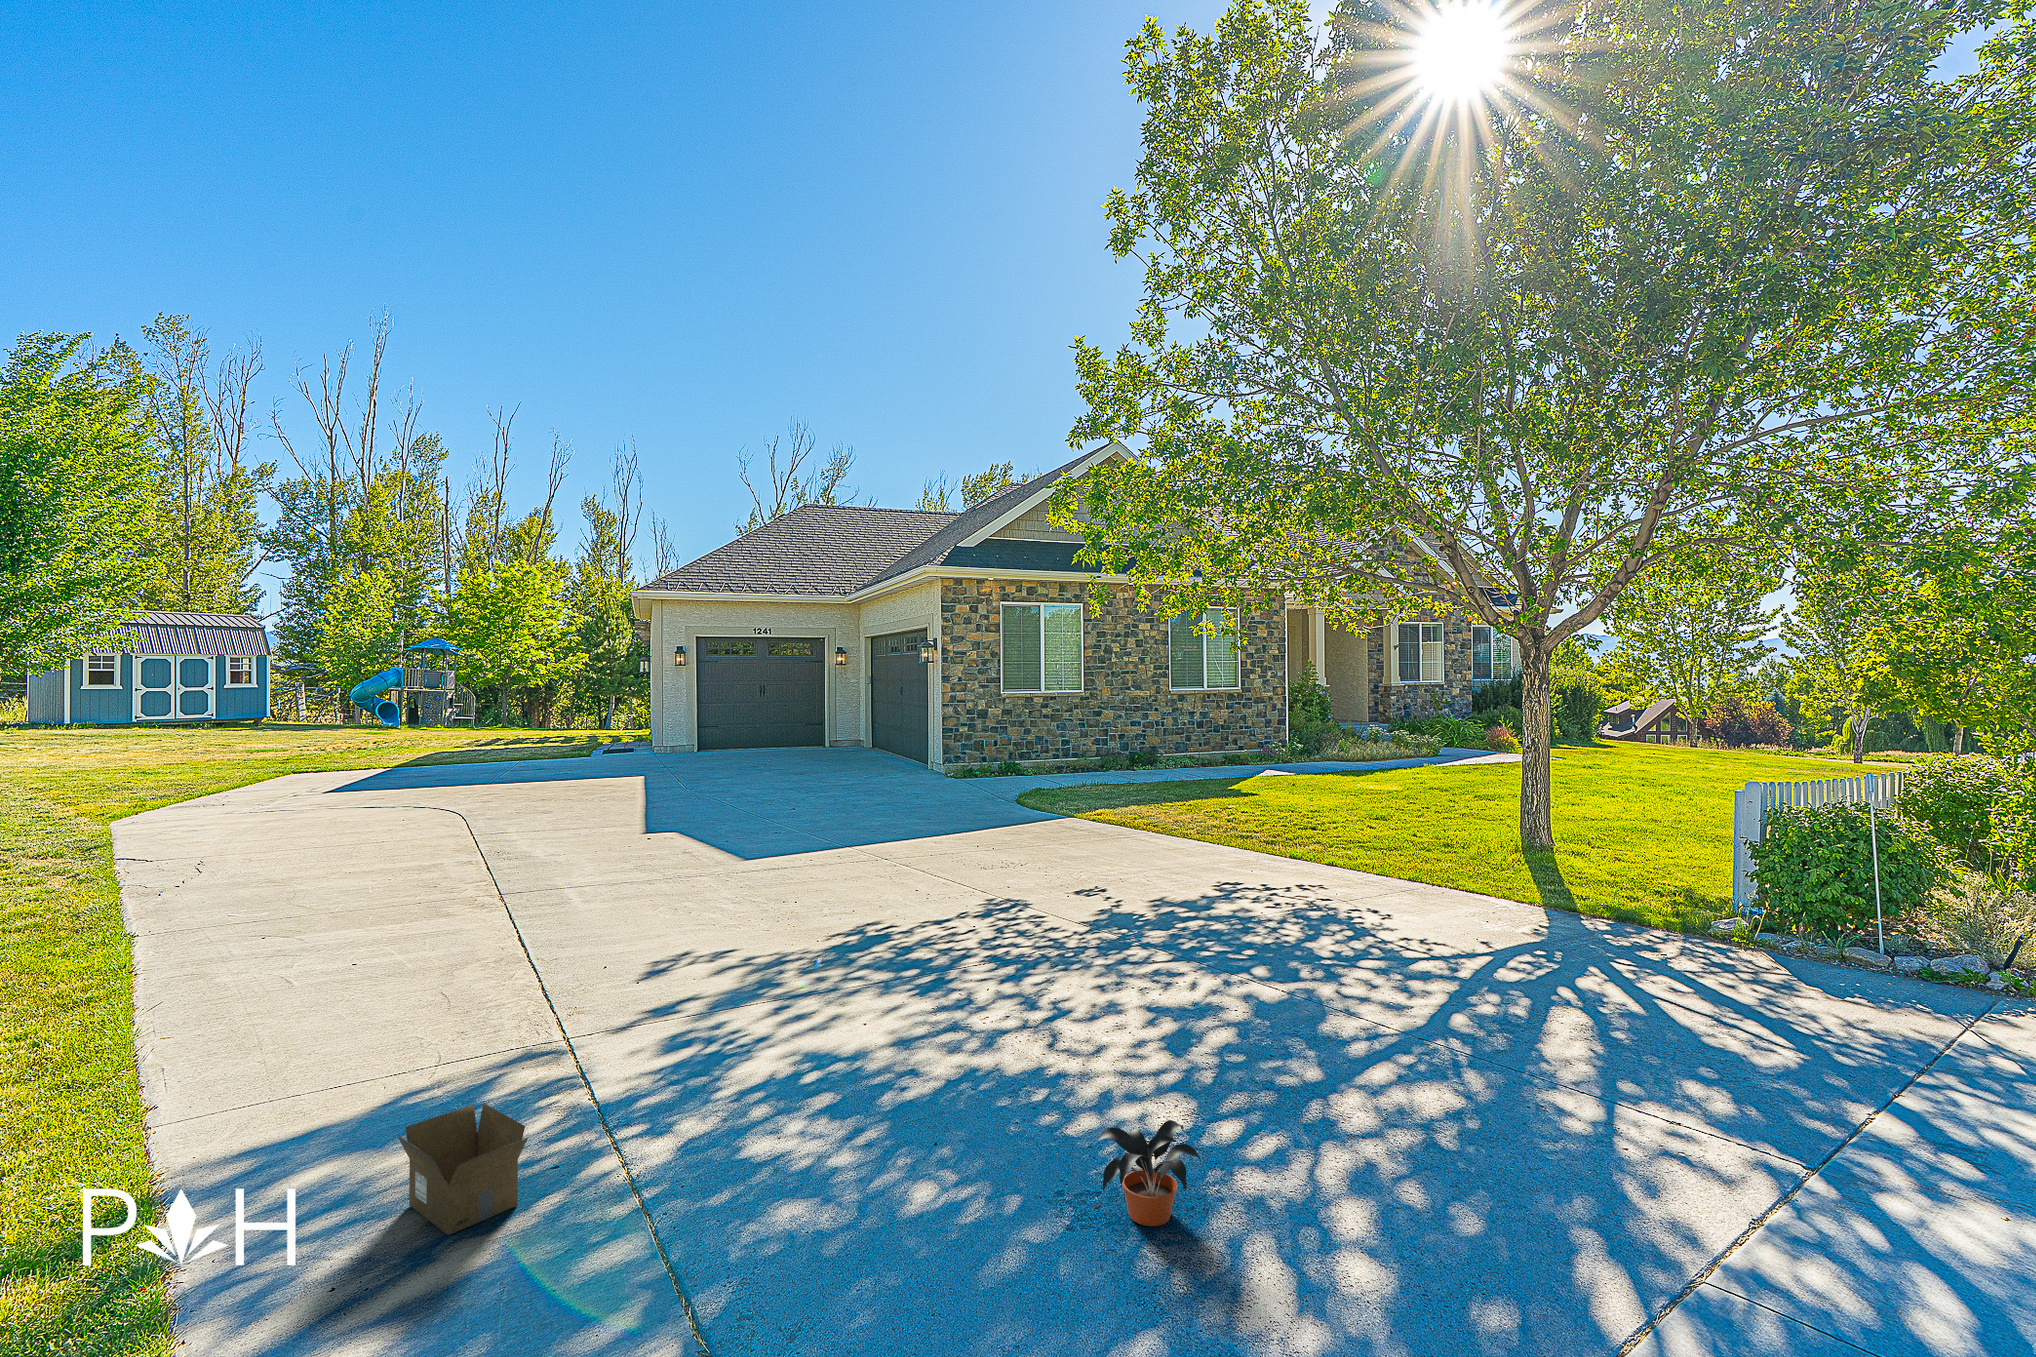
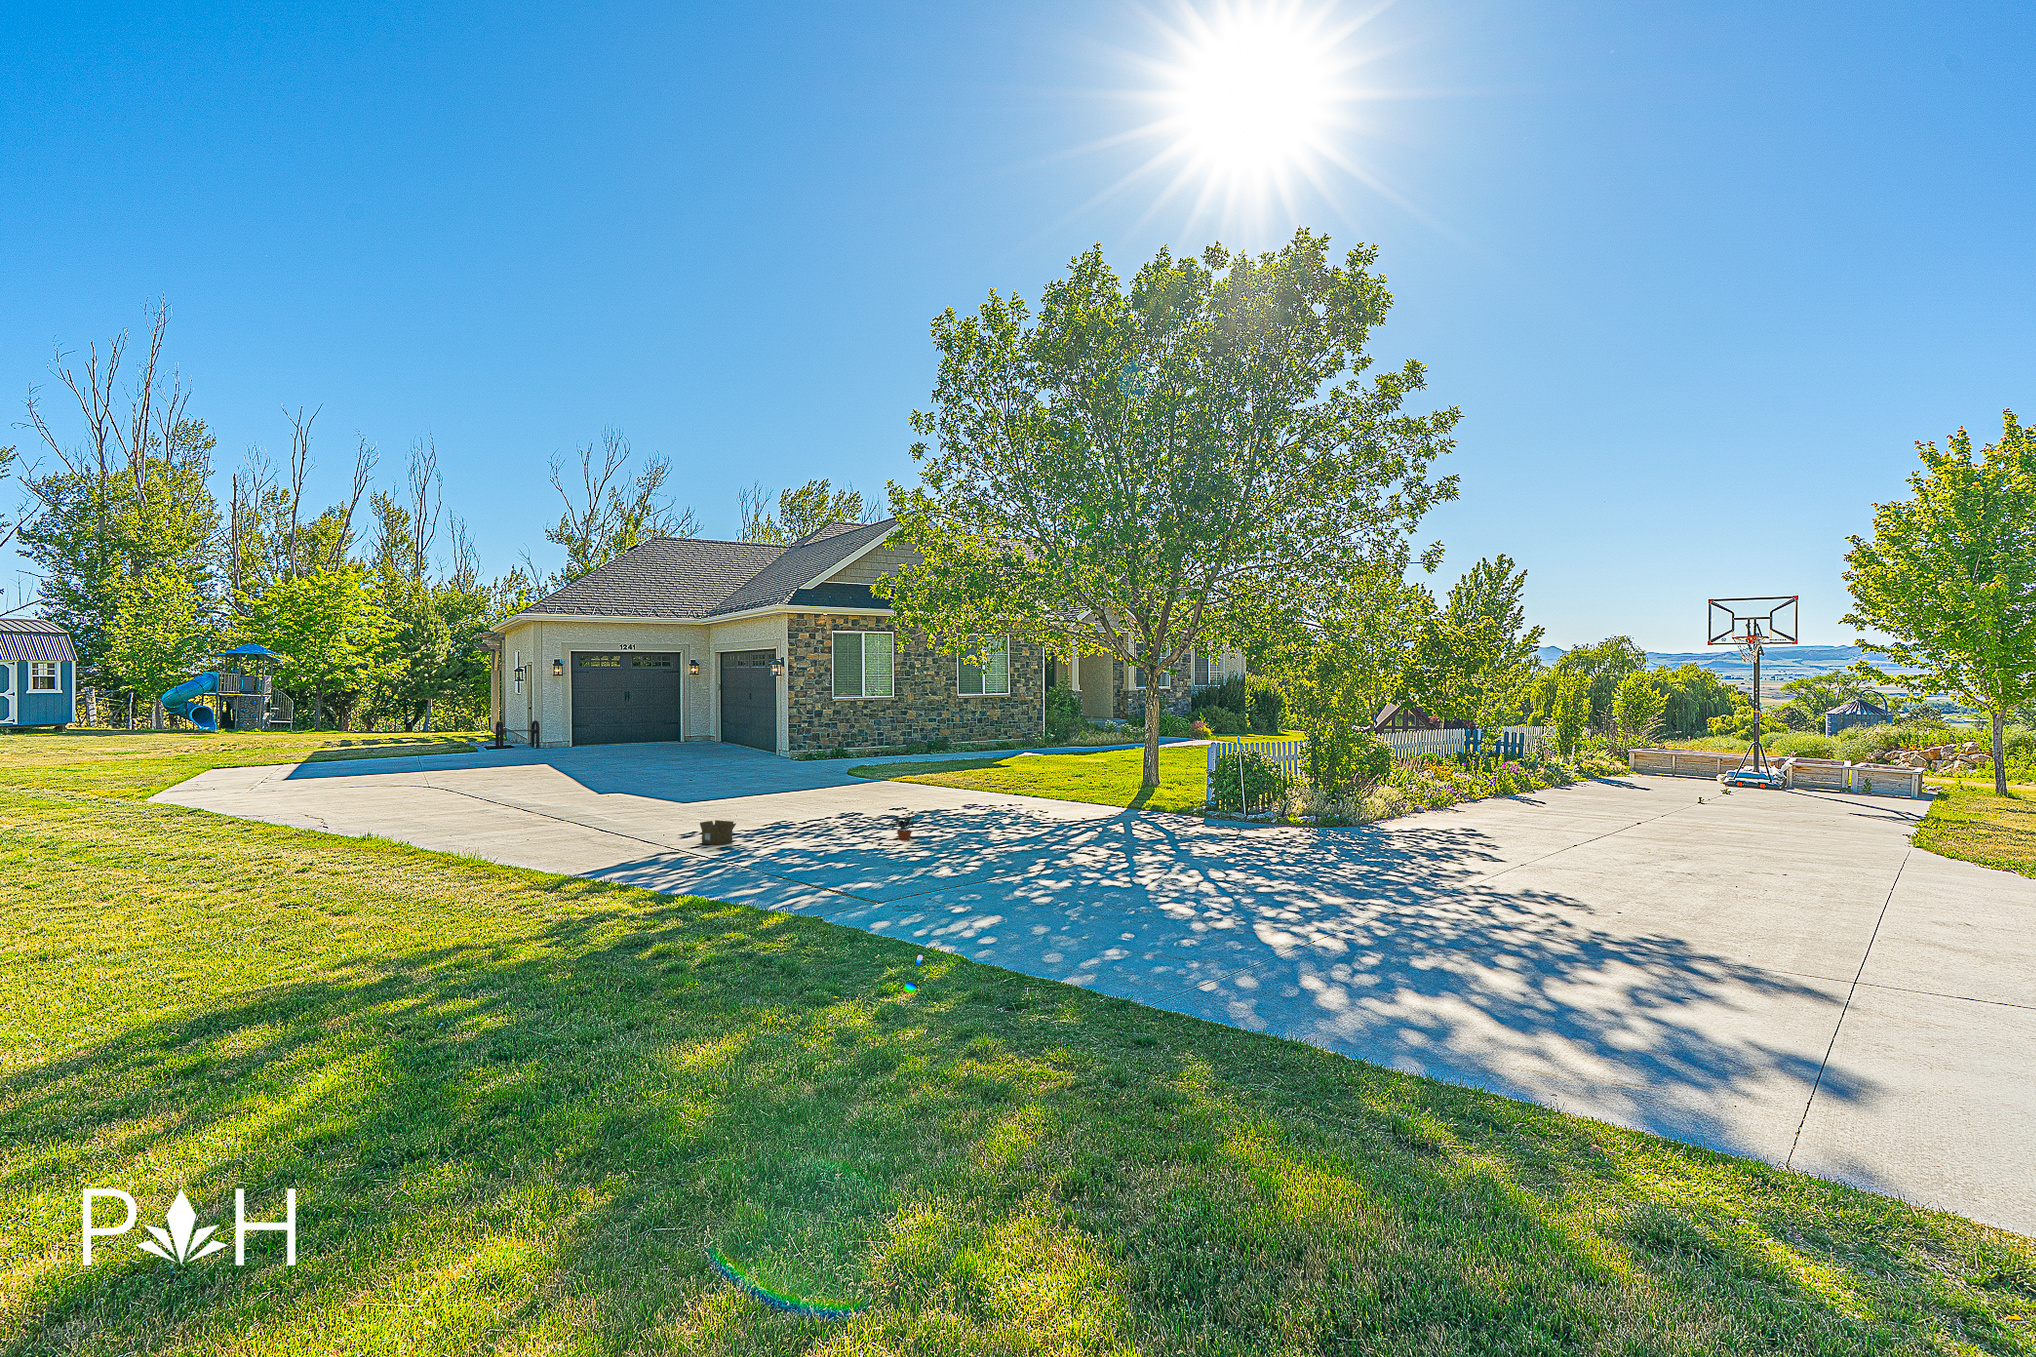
bench: none [605,720,656,754] -> present [495,721,540,749]

